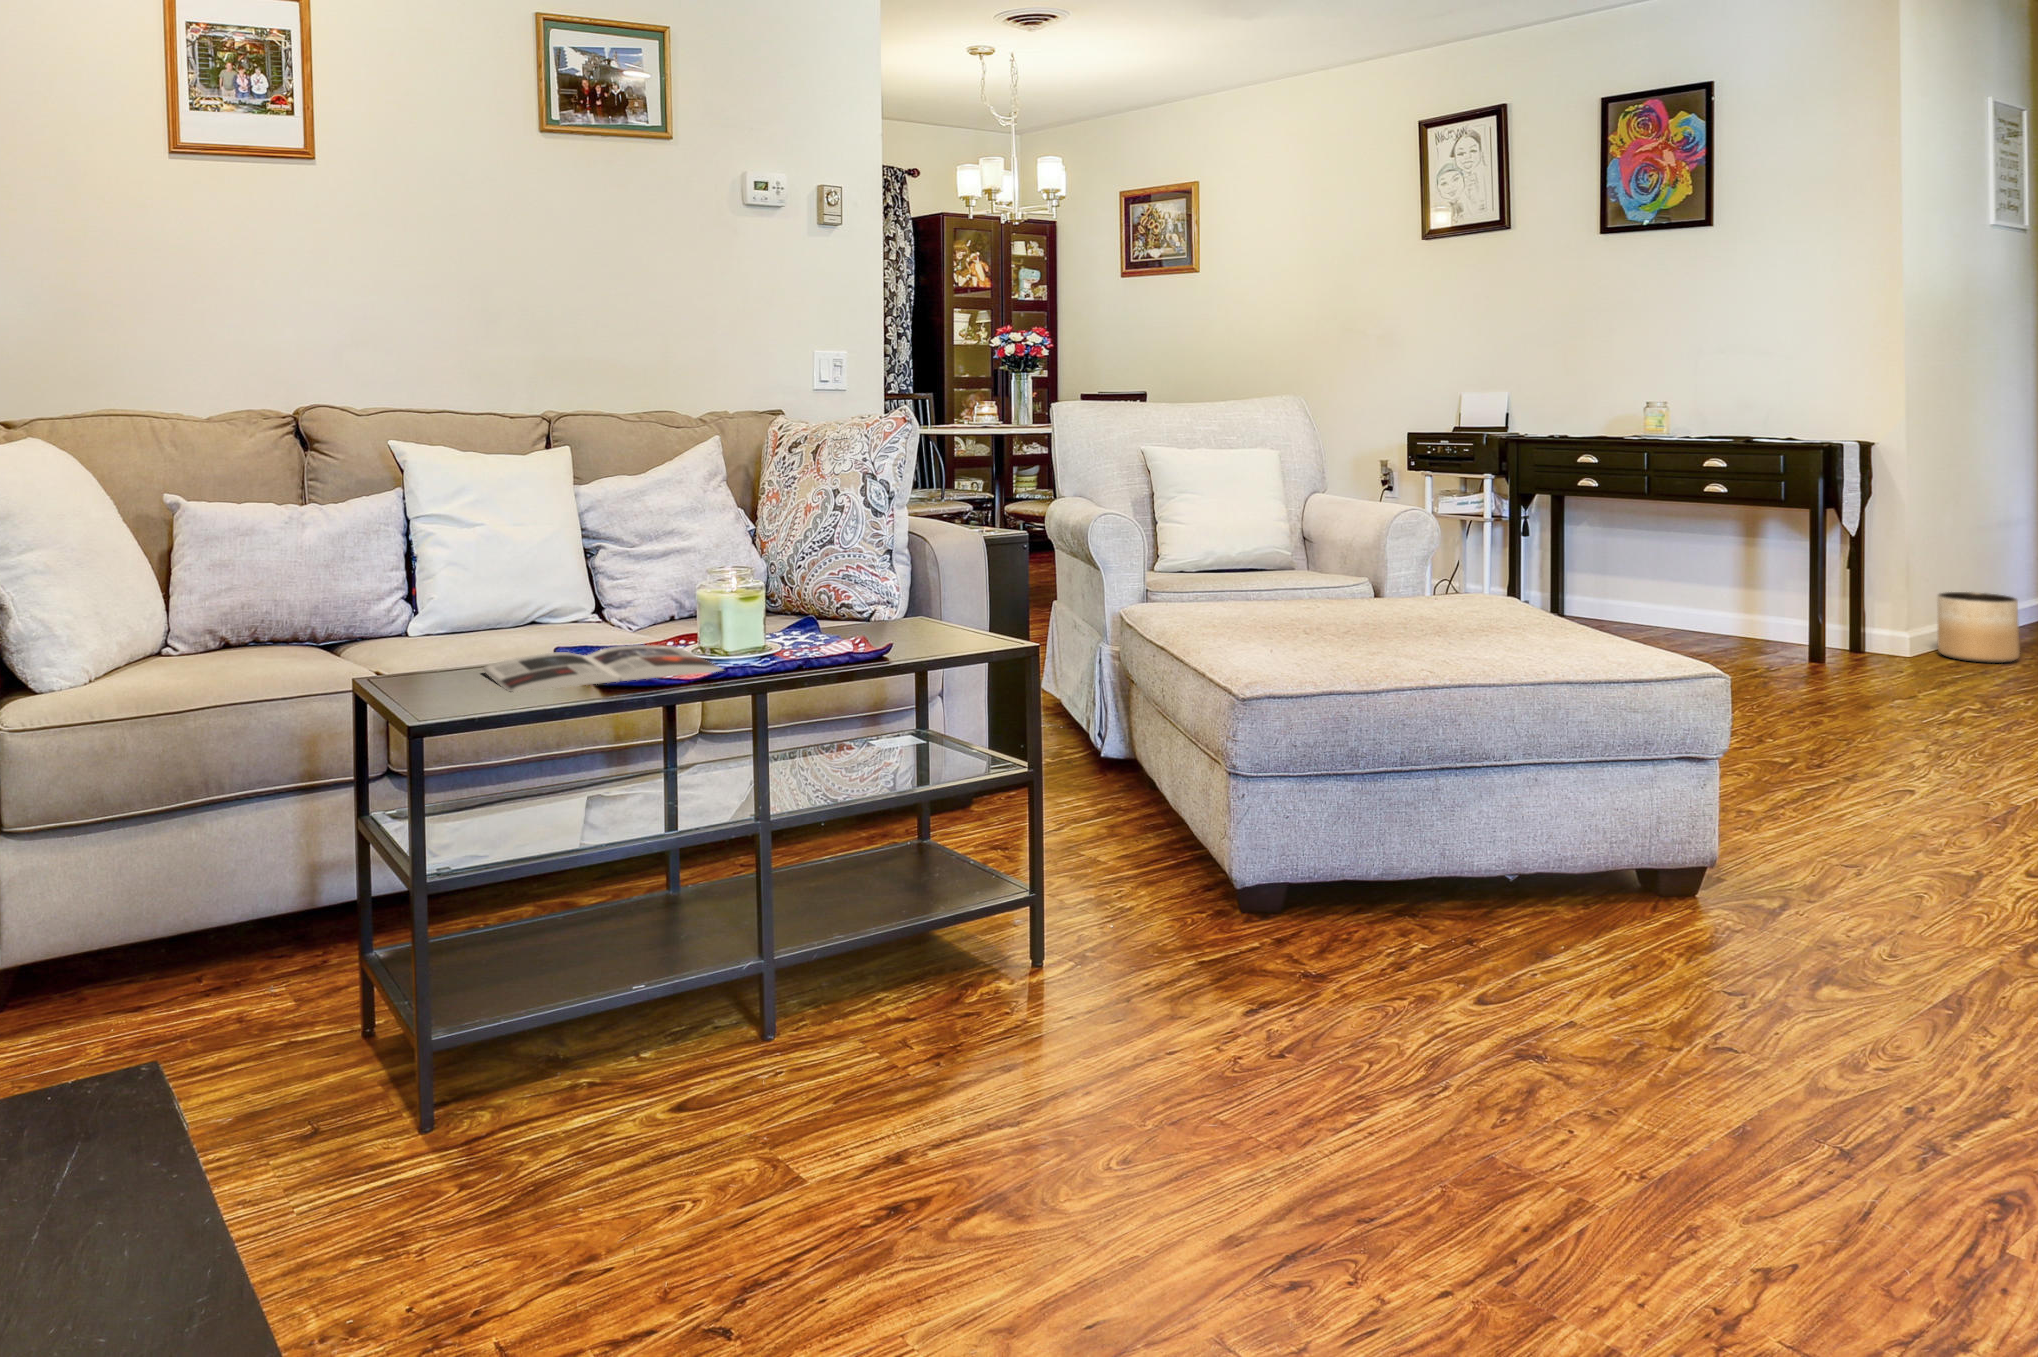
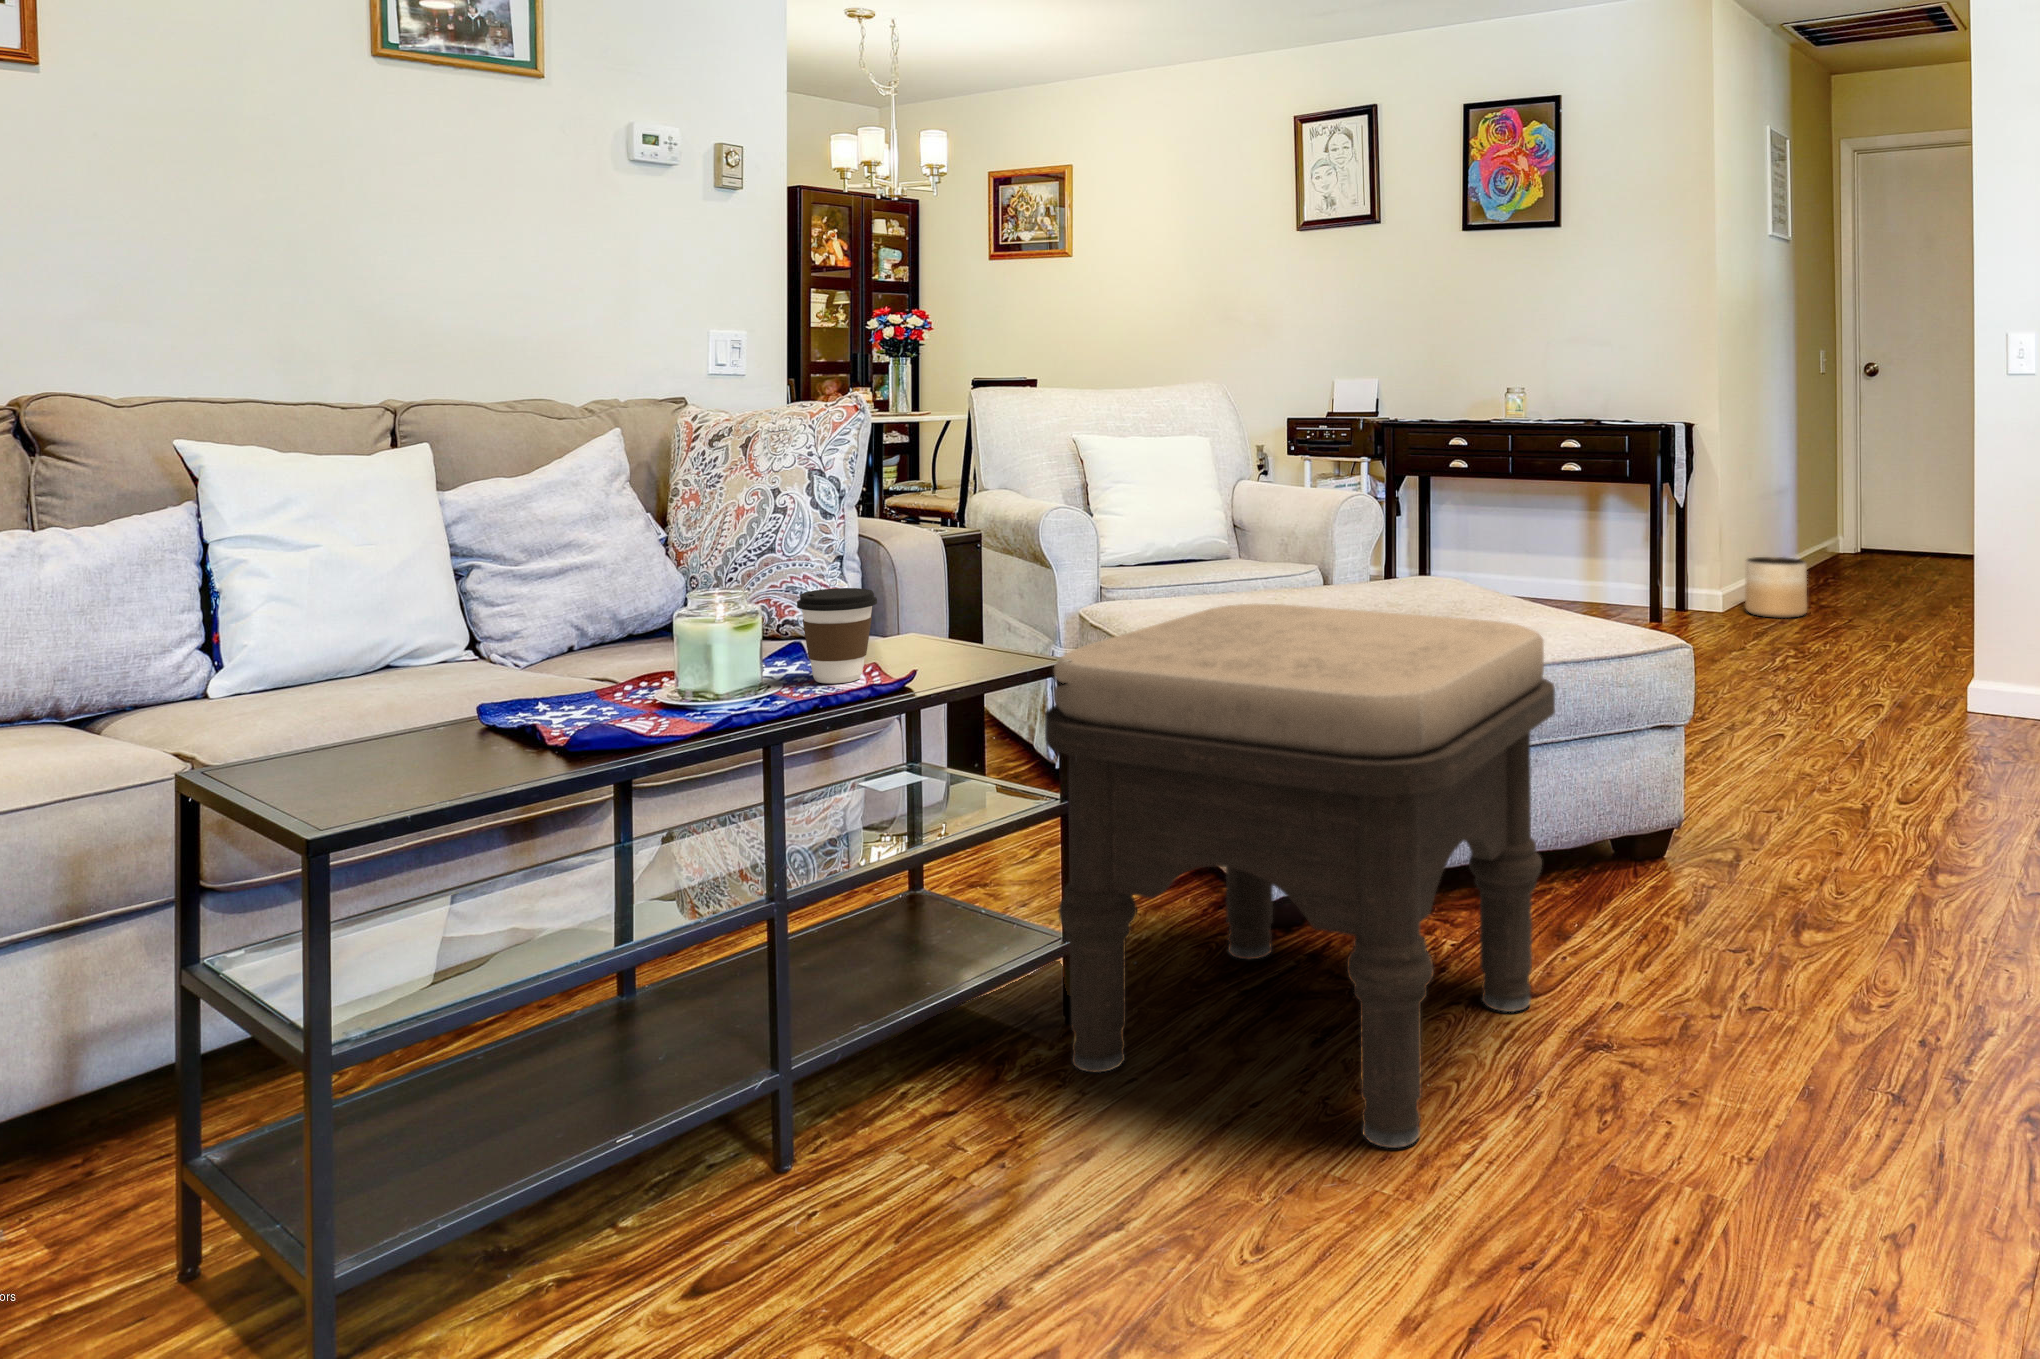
coffee cup: none [803,568,868,647] -> present [797,588,877,683]
ottoman: none [999,601,1500,1107] -> present [1045,604,1555,1148]
magazine: present [483,645,723,692] -> none [376,696,722,778]

